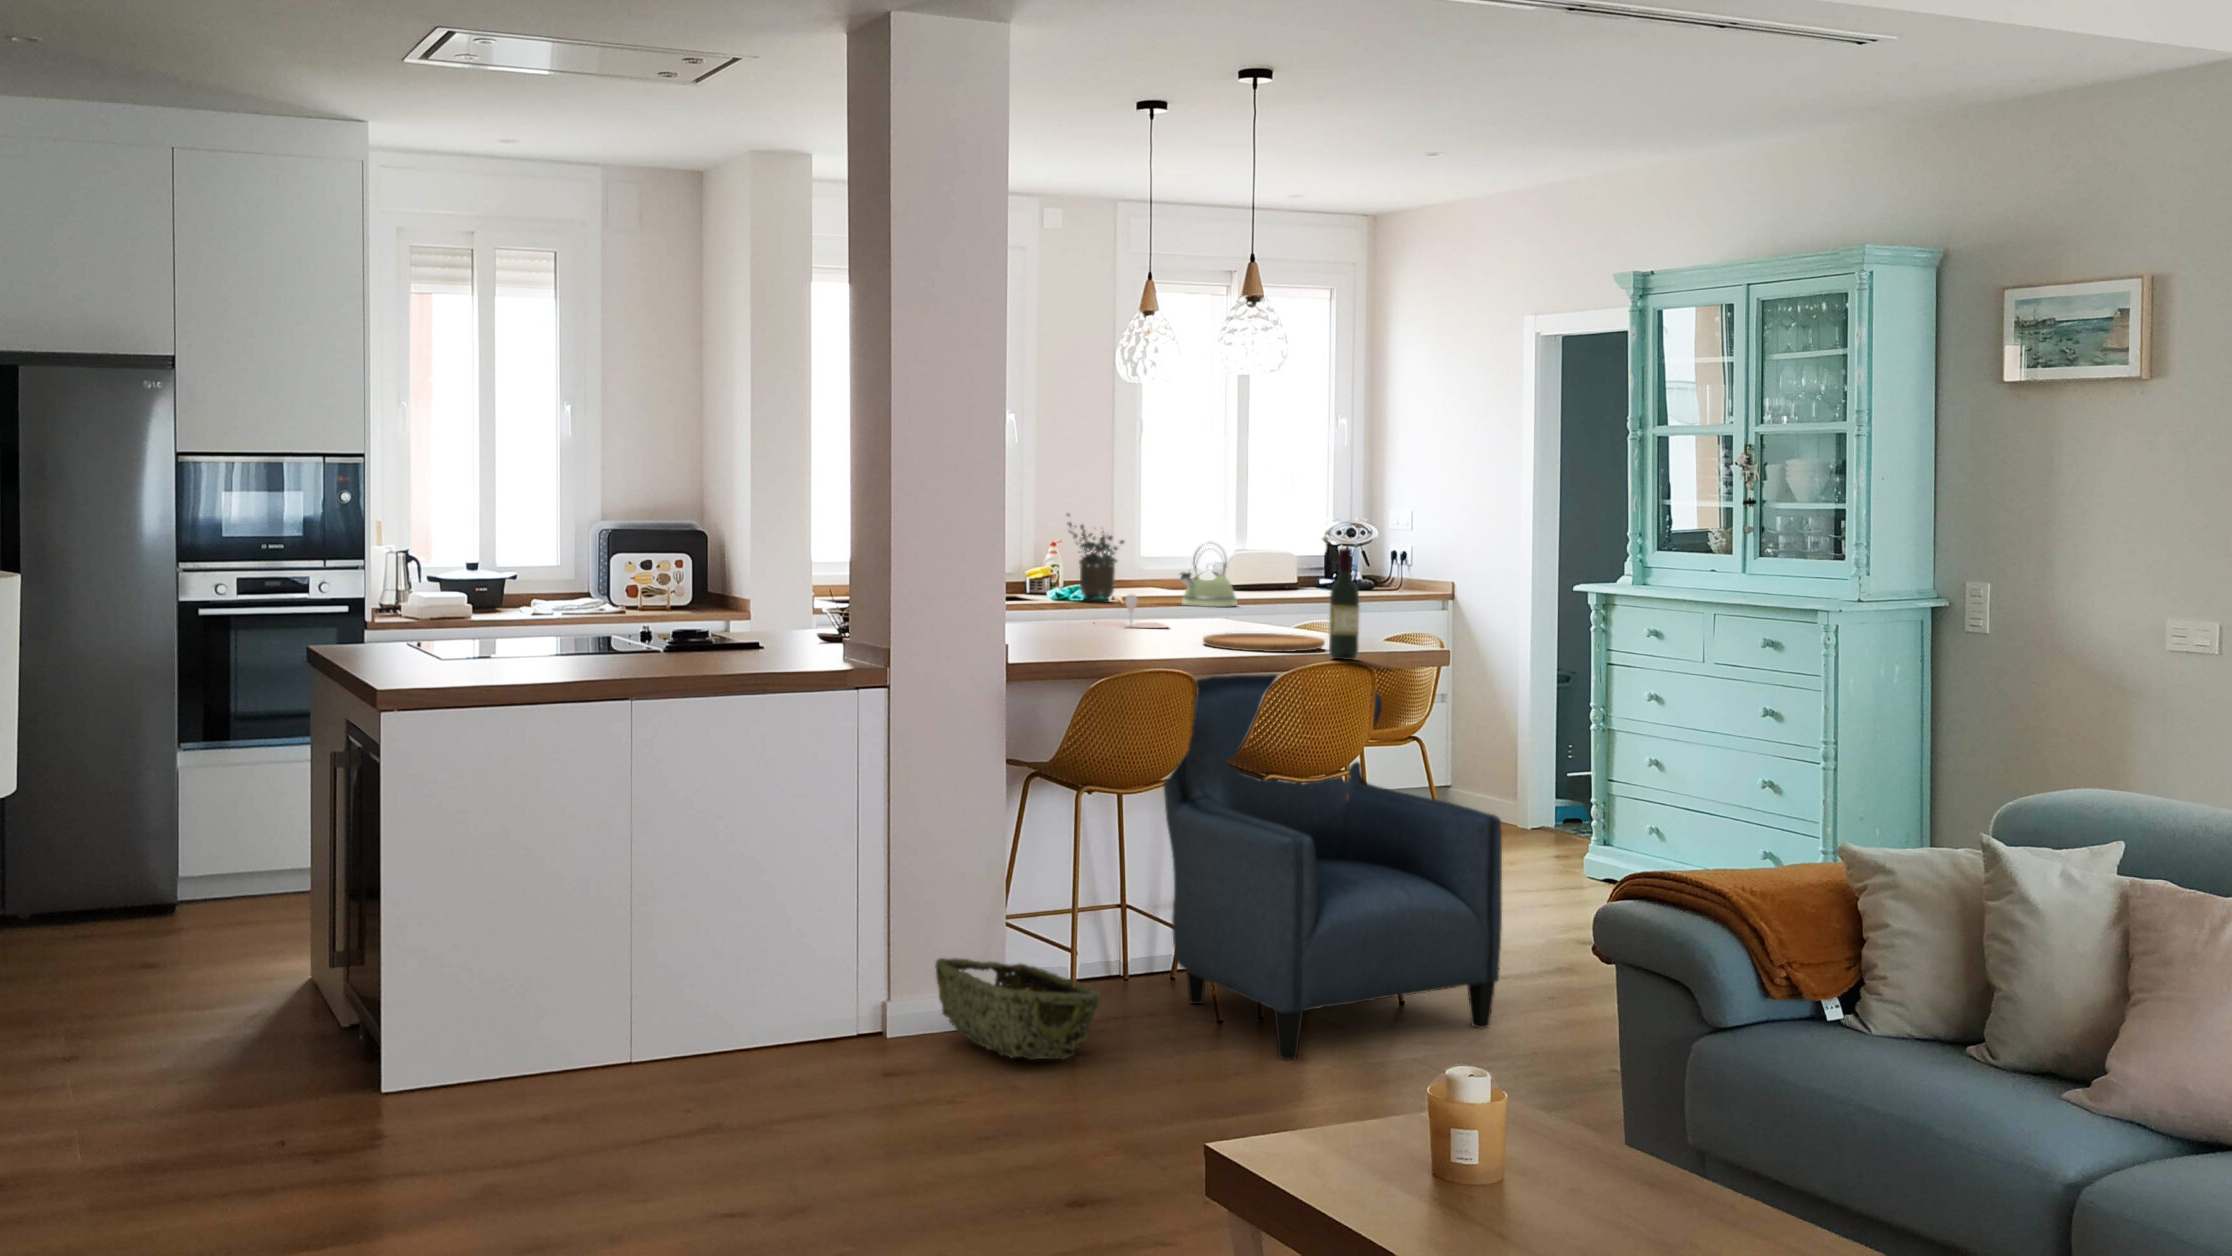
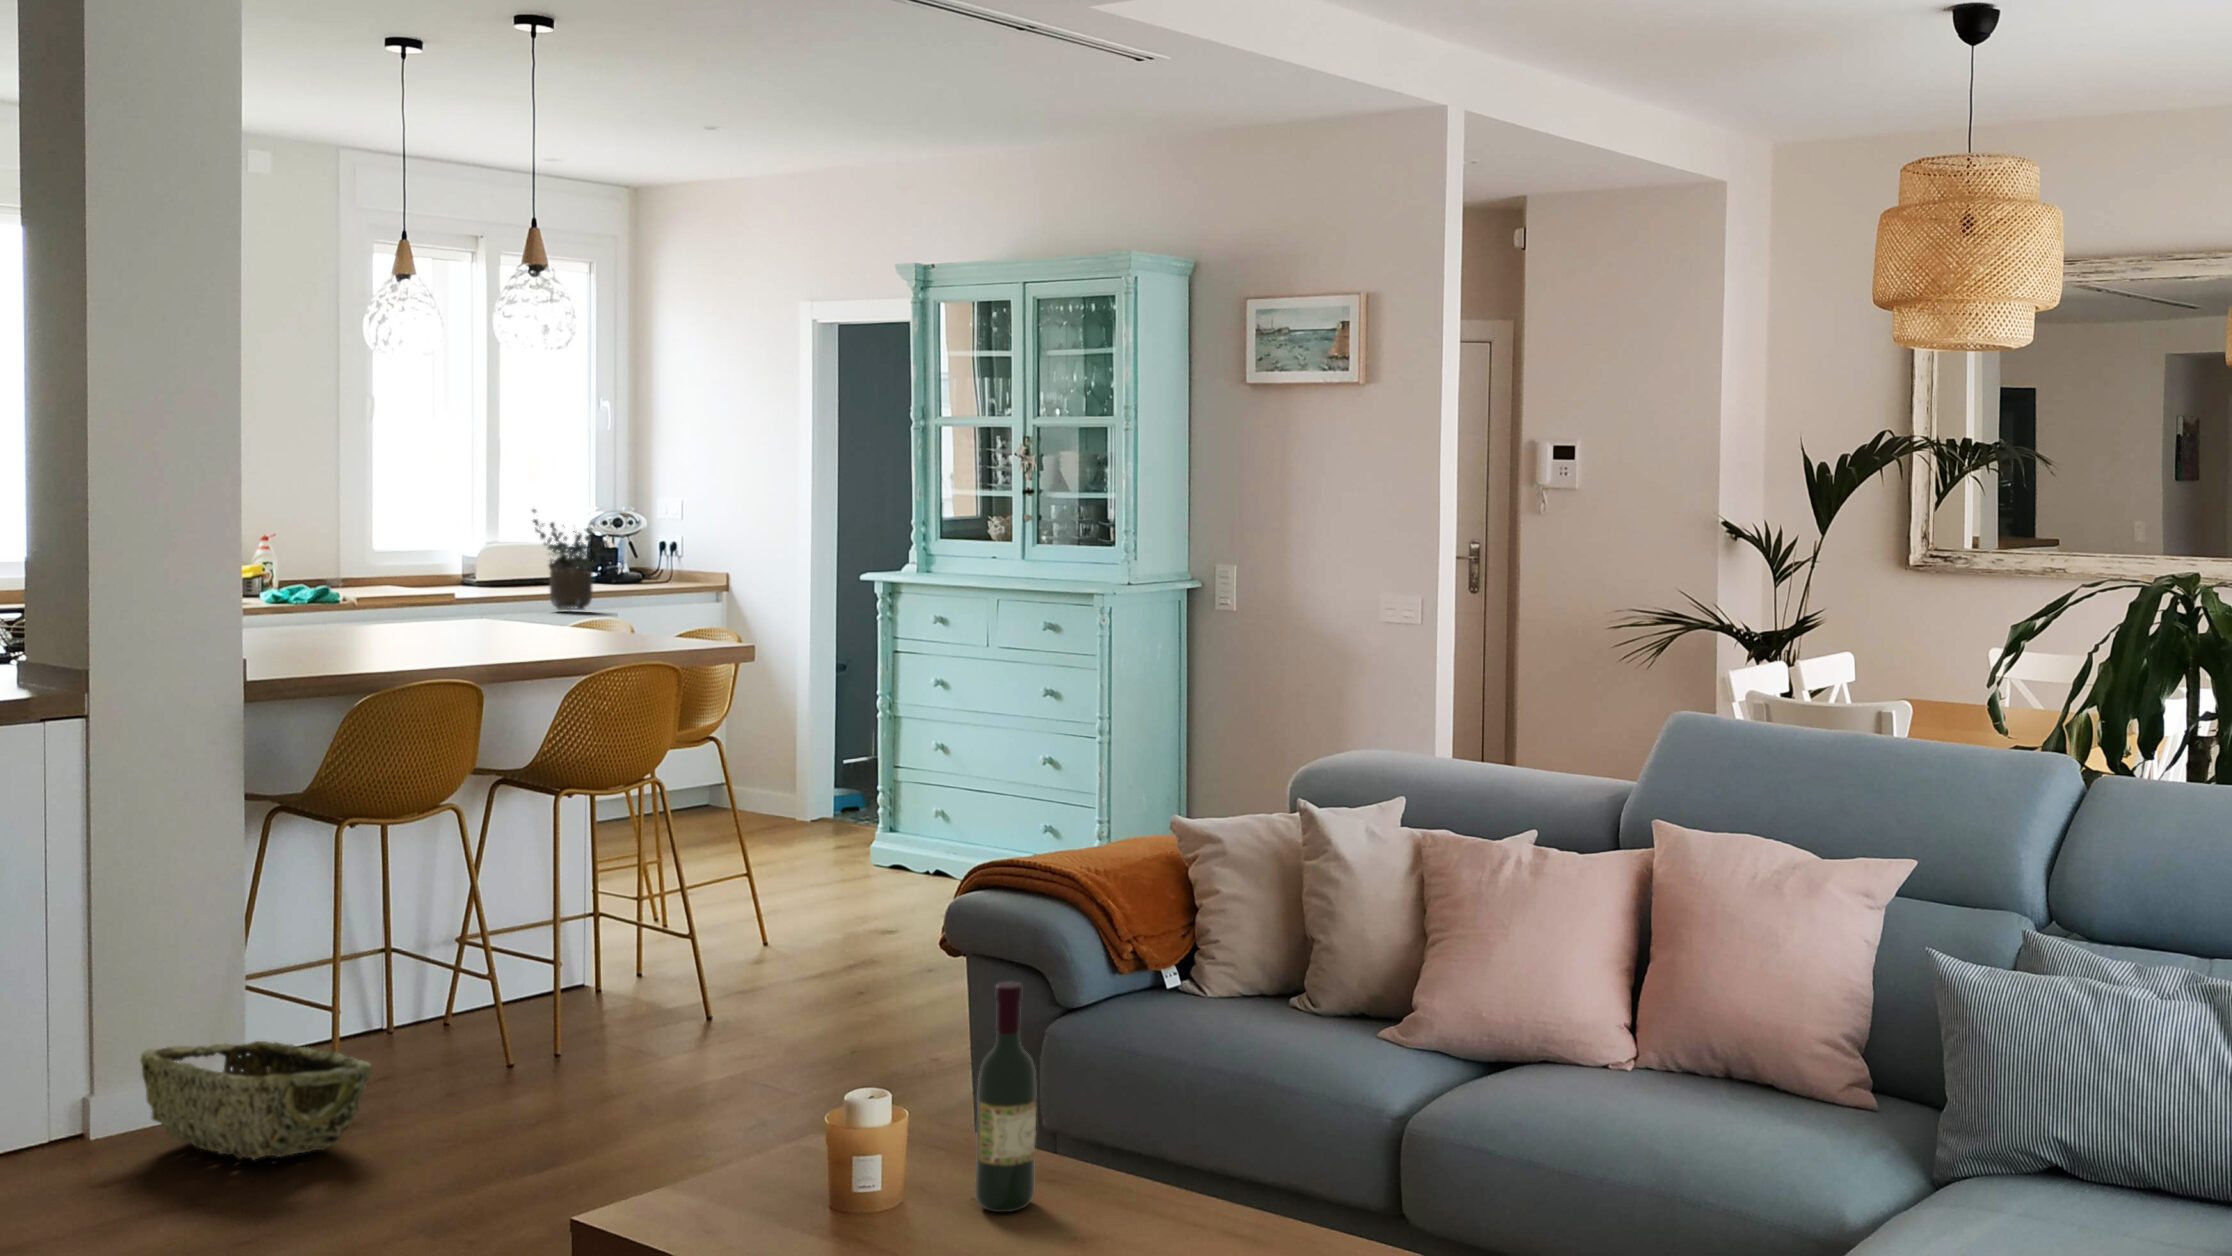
potted plant: present [1067,513,1124,600] -> present [533,509,606,610]
kettle: present [1180,544,1237,607] -> none [426,532,495,604]
wine bottle: present [1329,548,1359,660] -> present [975,981,1036,1212]
wine glass: present [1096,595,1166,628] -> none [329,592,432,632]
cutting board: present [1203,633,1325,652] -> none [479,633,623,653]
armchair: present [1163,674,1502,1061] -> none [429,677,823,1106]

